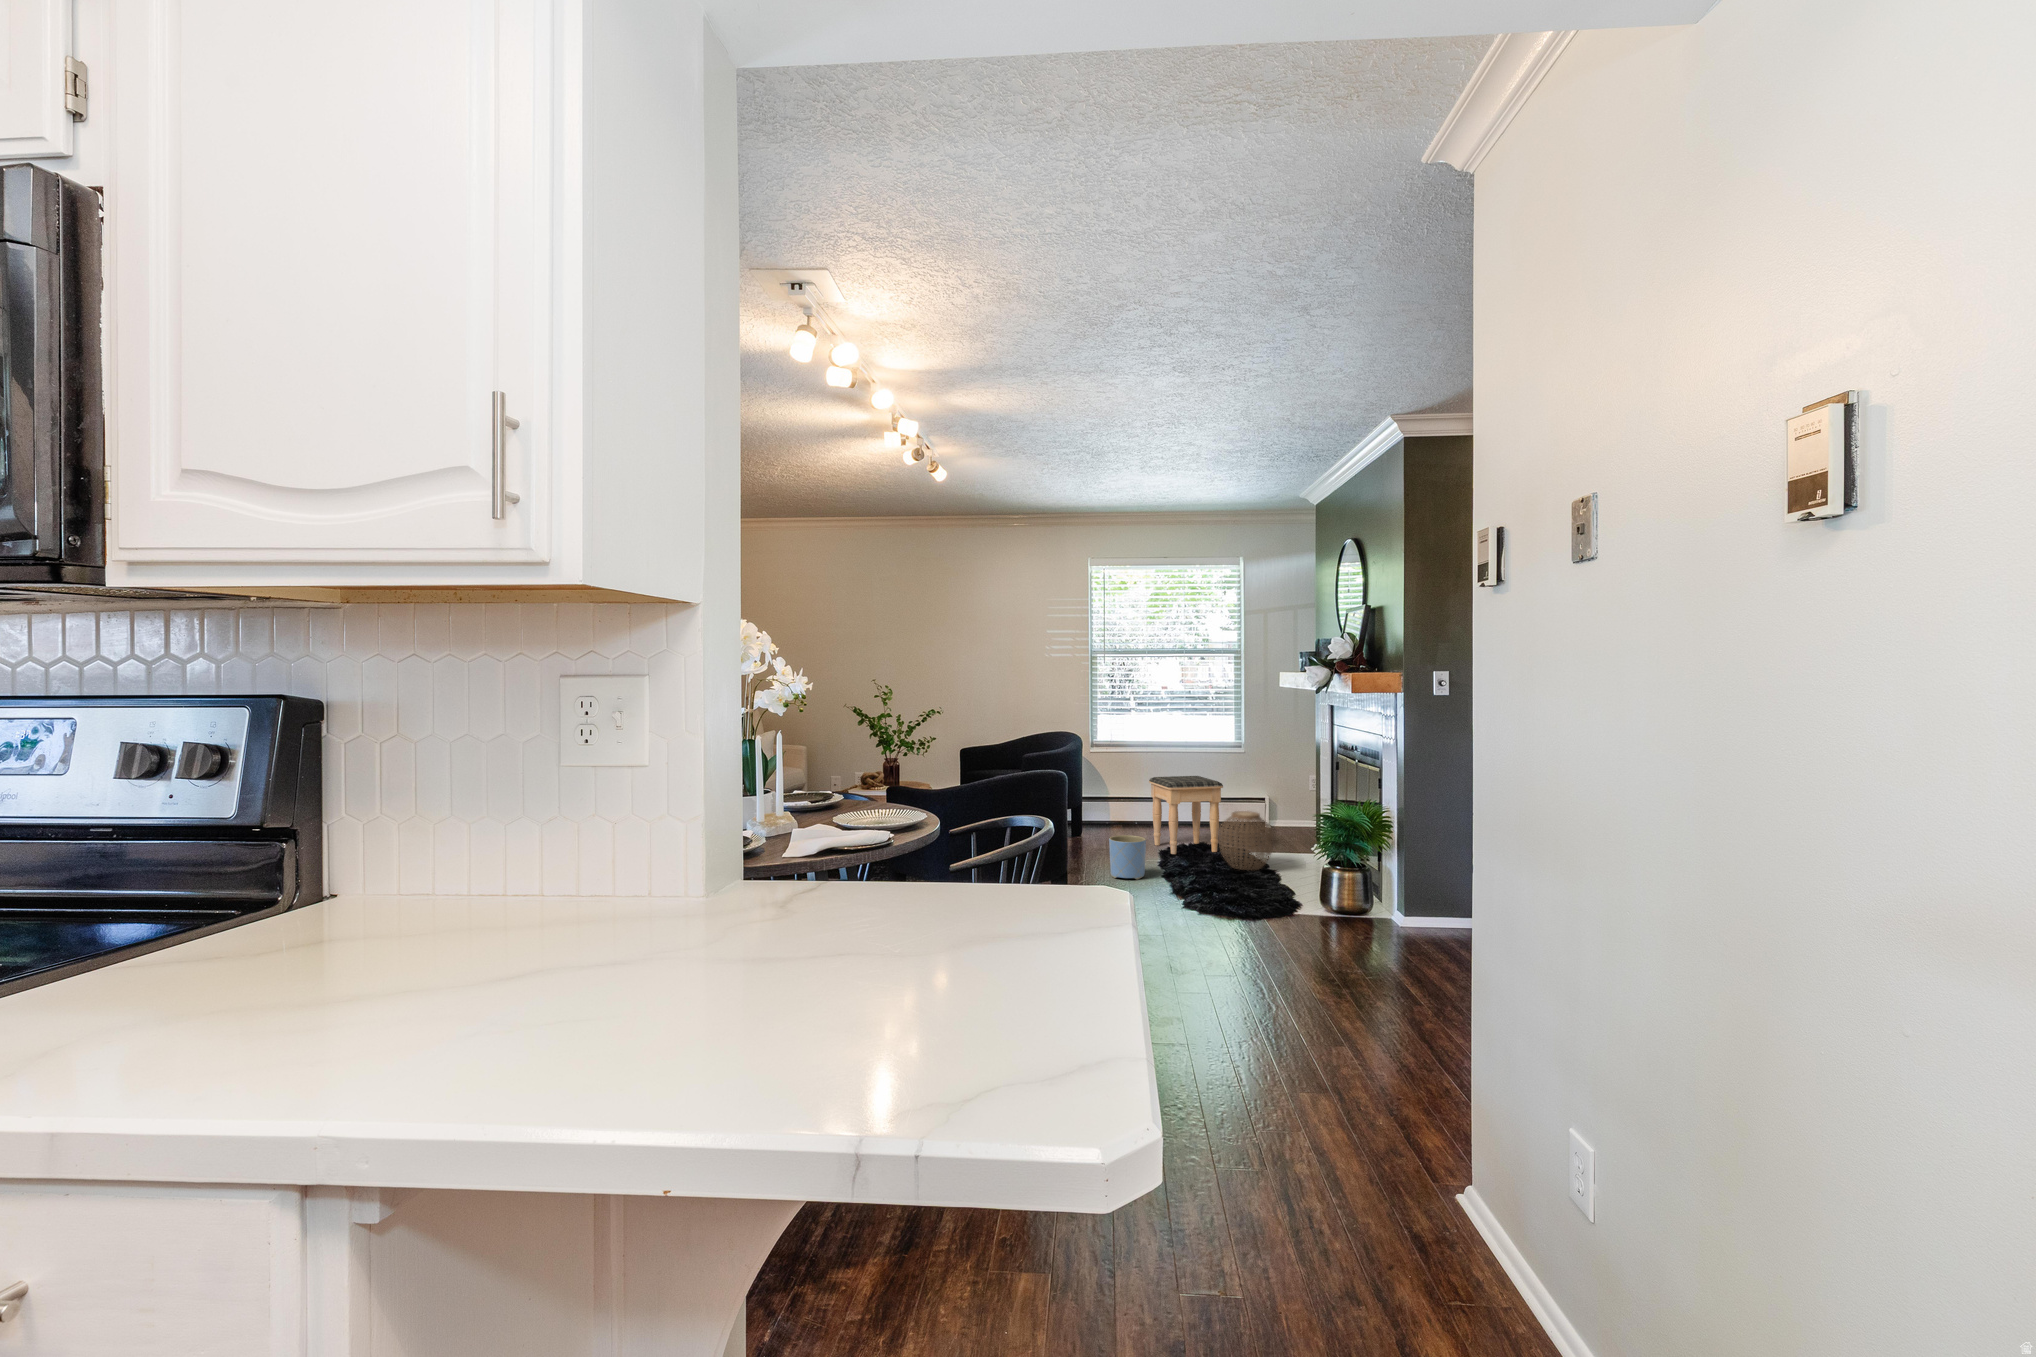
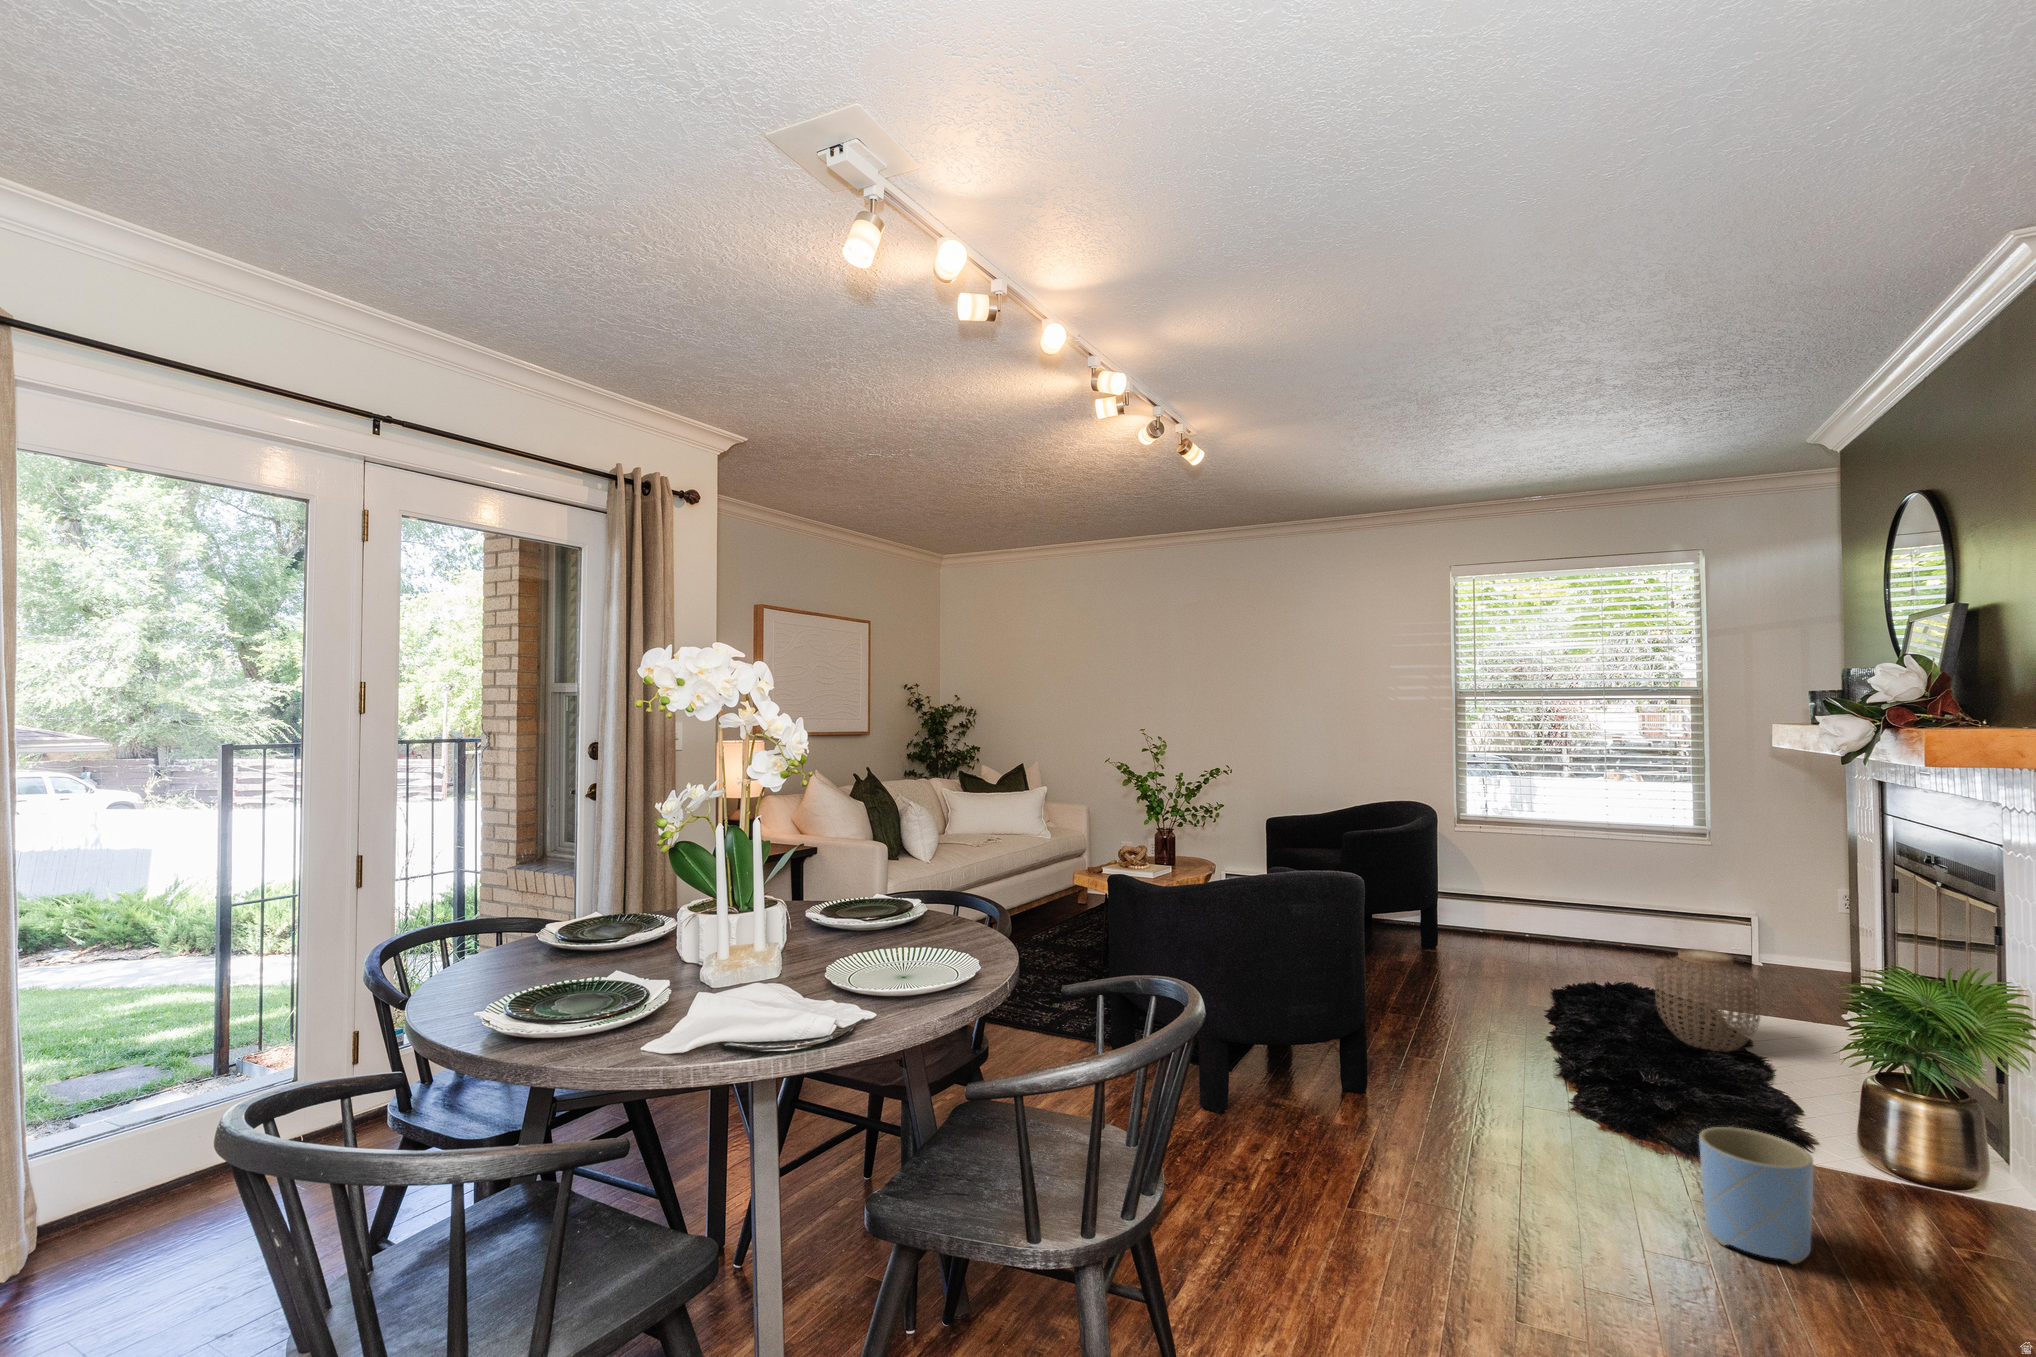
footstool: present [1149,776,1223,854] -> none [1535,878,1665,1007]
planter: present [1109,835,1146,880] -> present [1699,1127,1813,1264]

